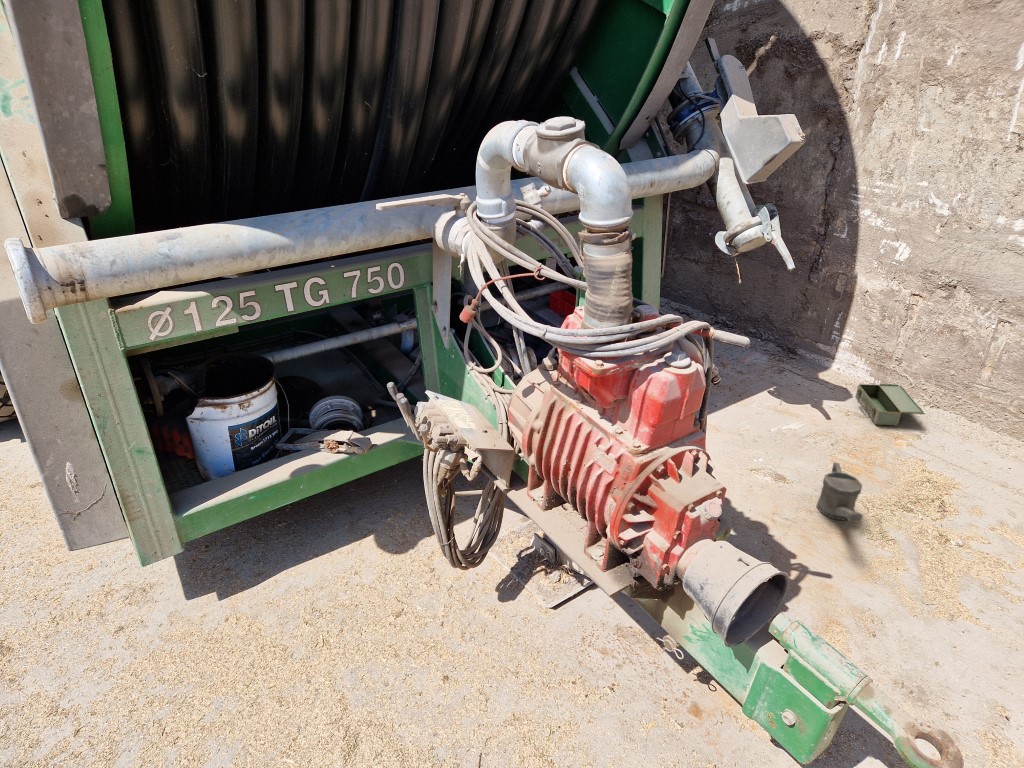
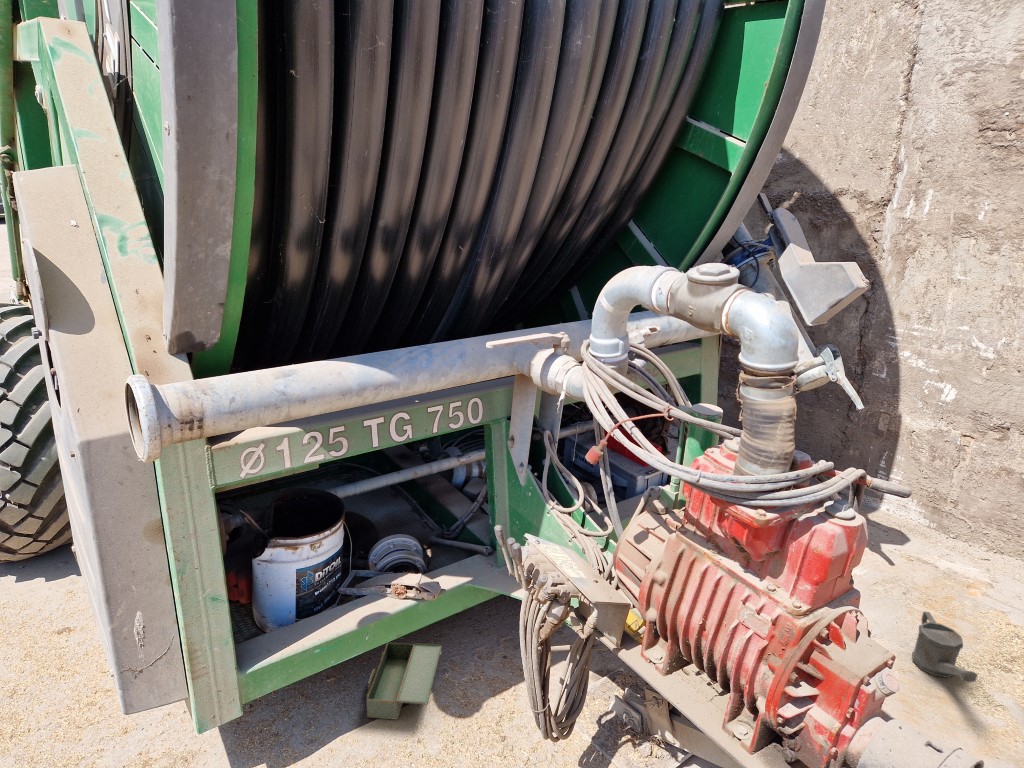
toolbox: present [855,384,923,426] -> present [366,643,442,720]

